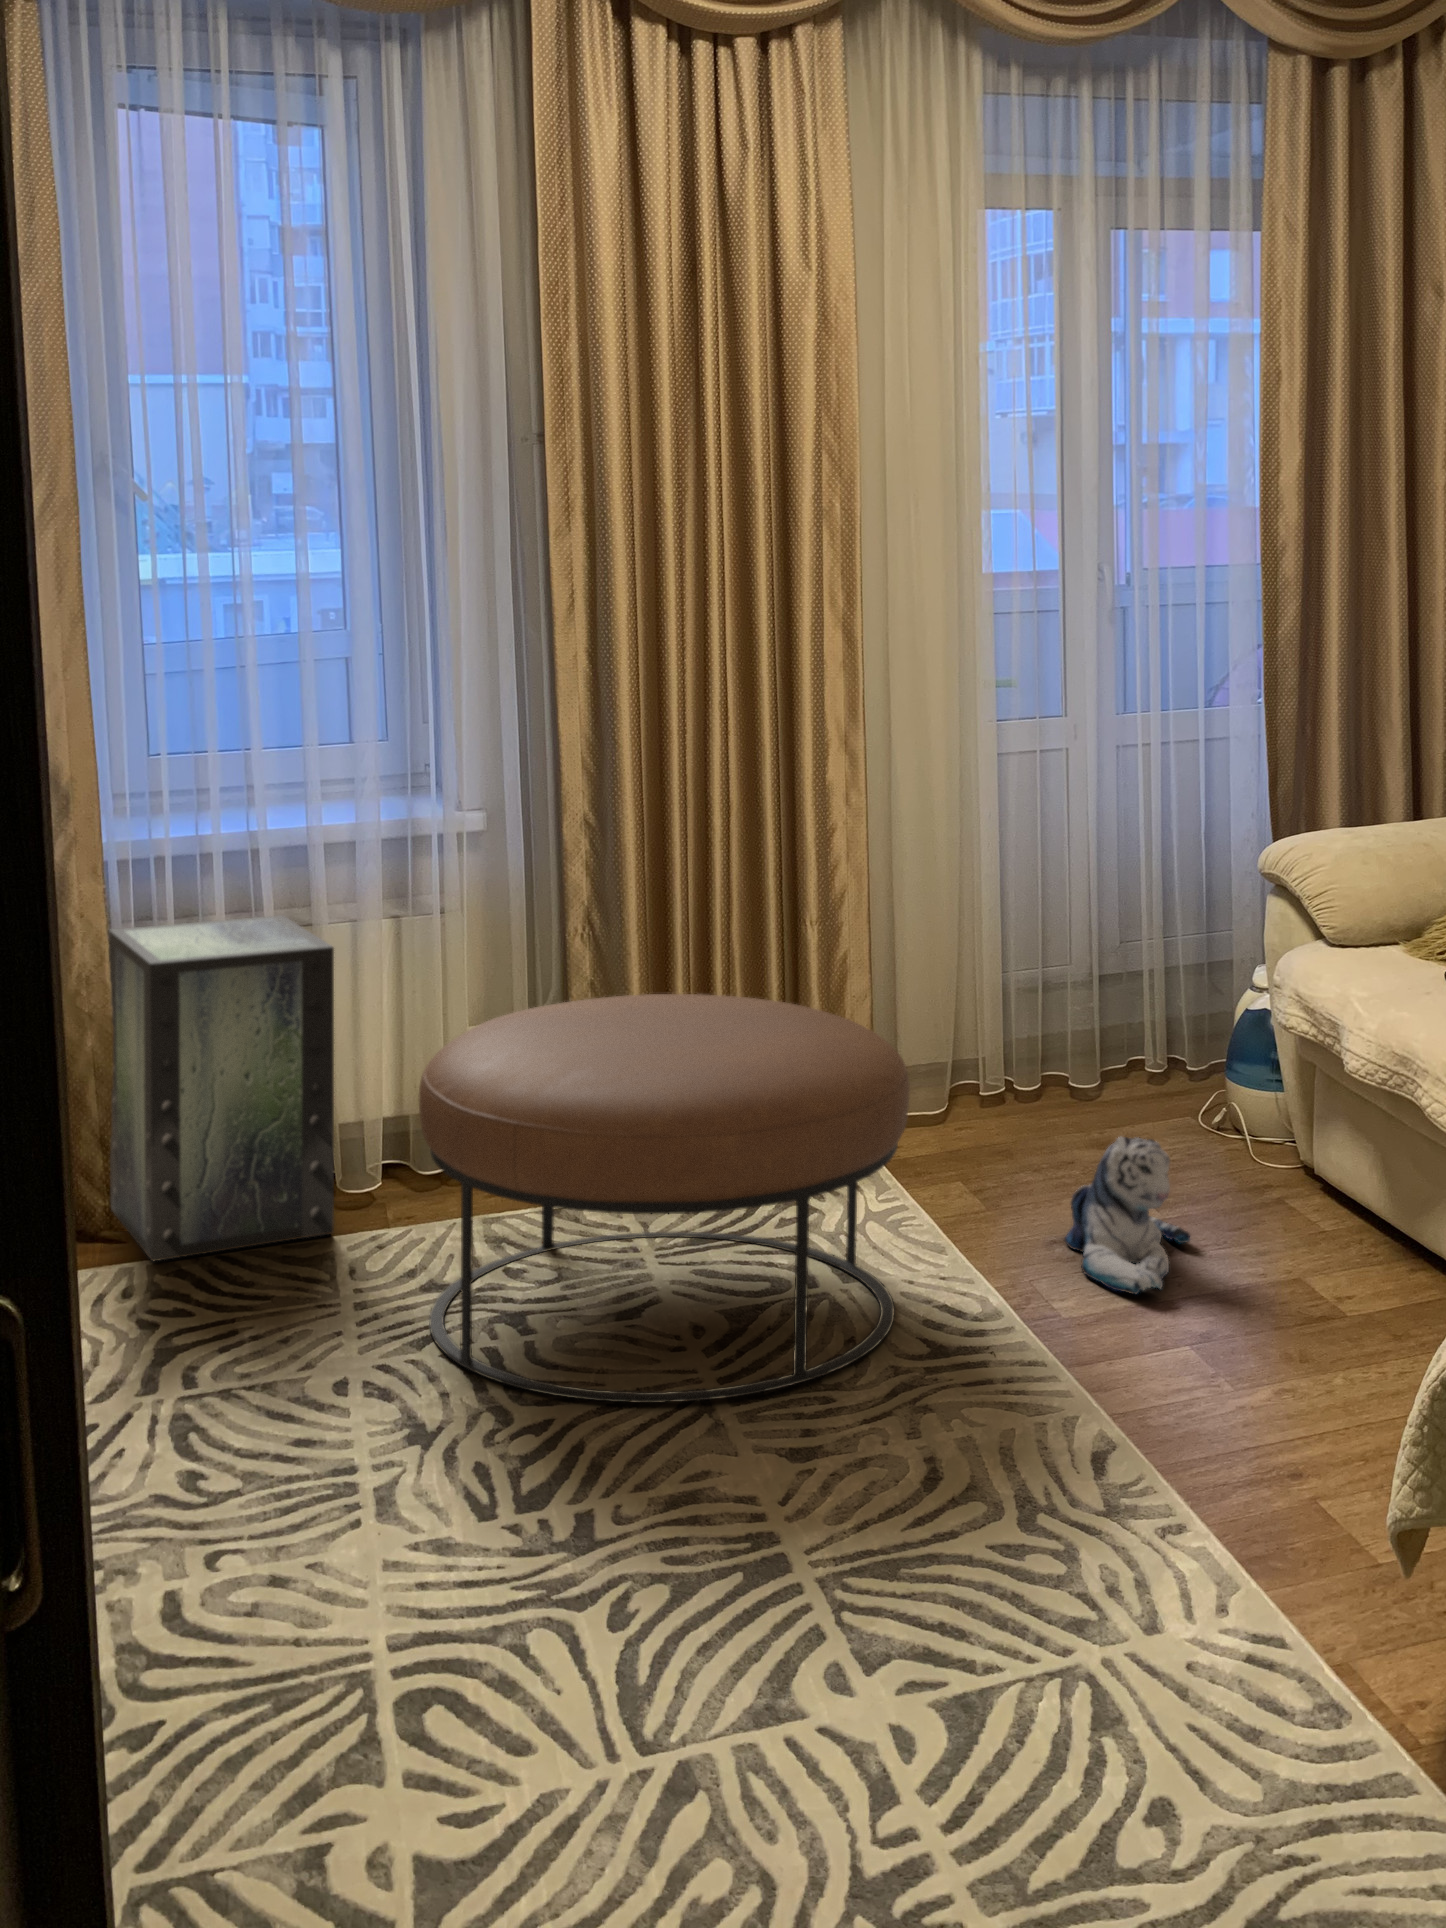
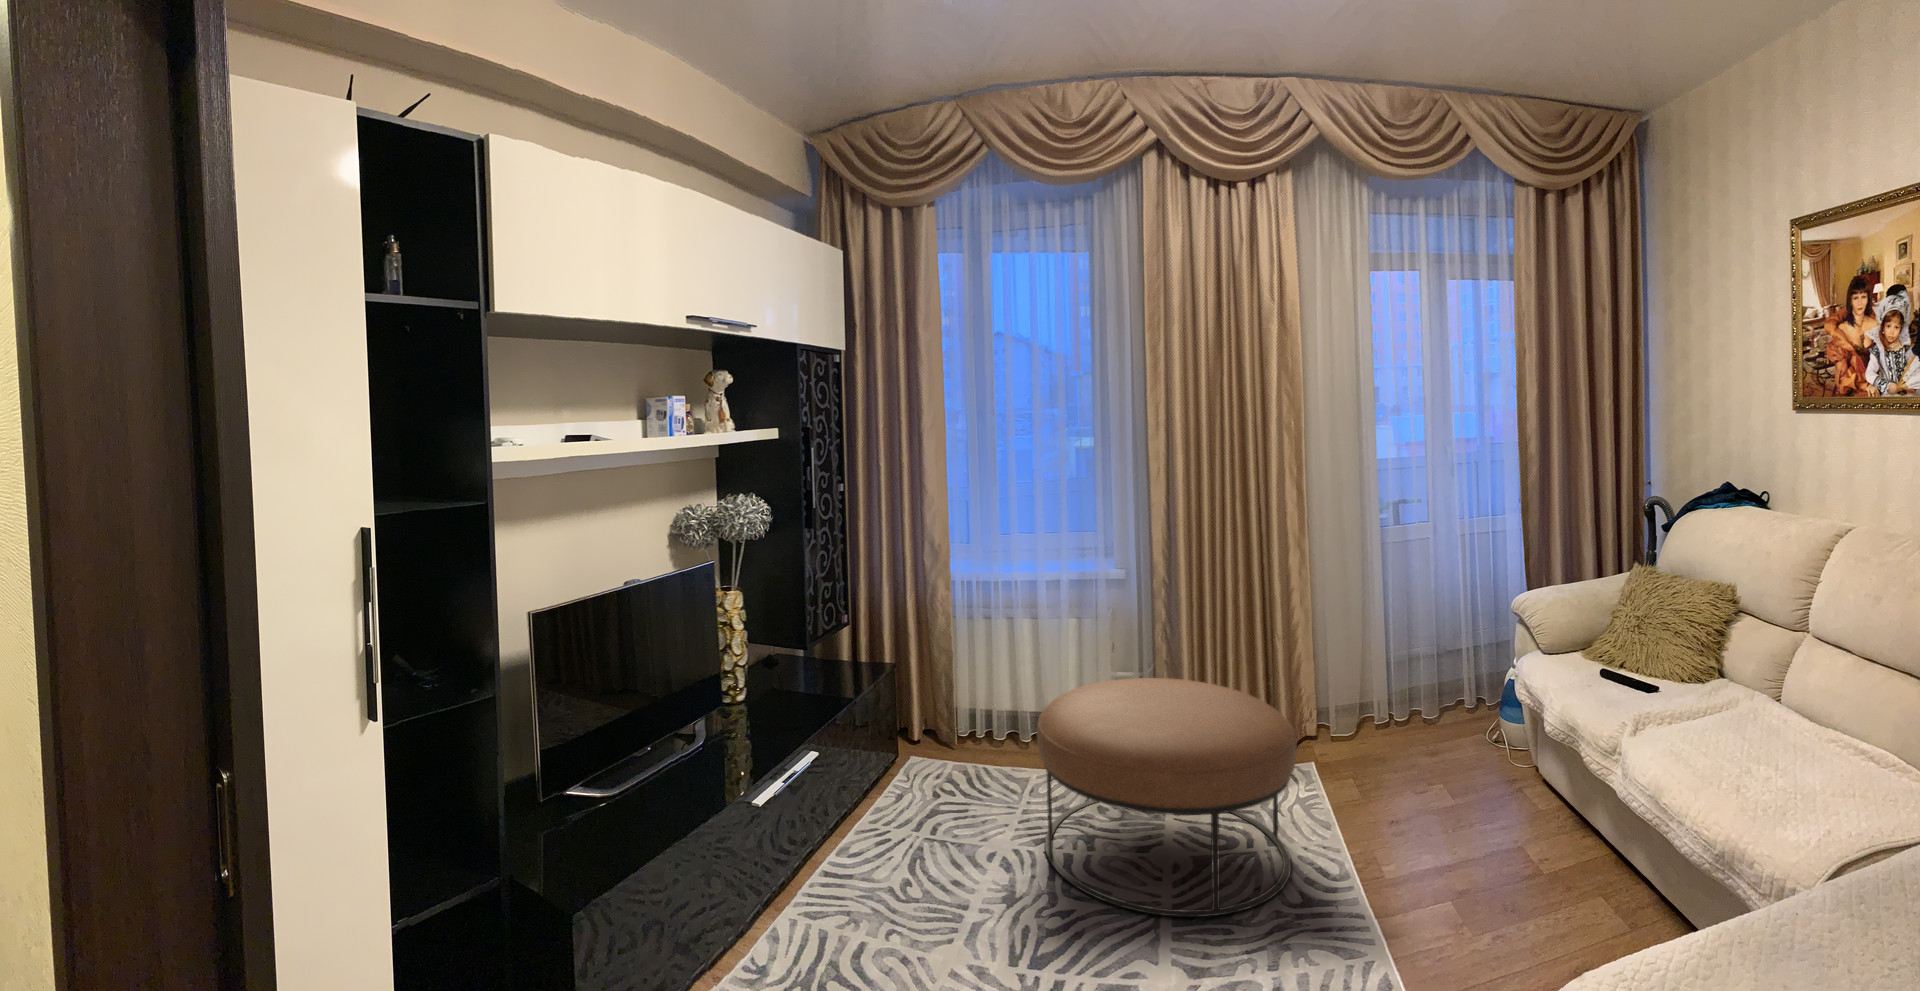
storage box: present [109,915,334,1261] -> none [949,624,1033,773]
plush toy: present [1064,1137,1190,1294] -> none [1411,793,1500,897]

